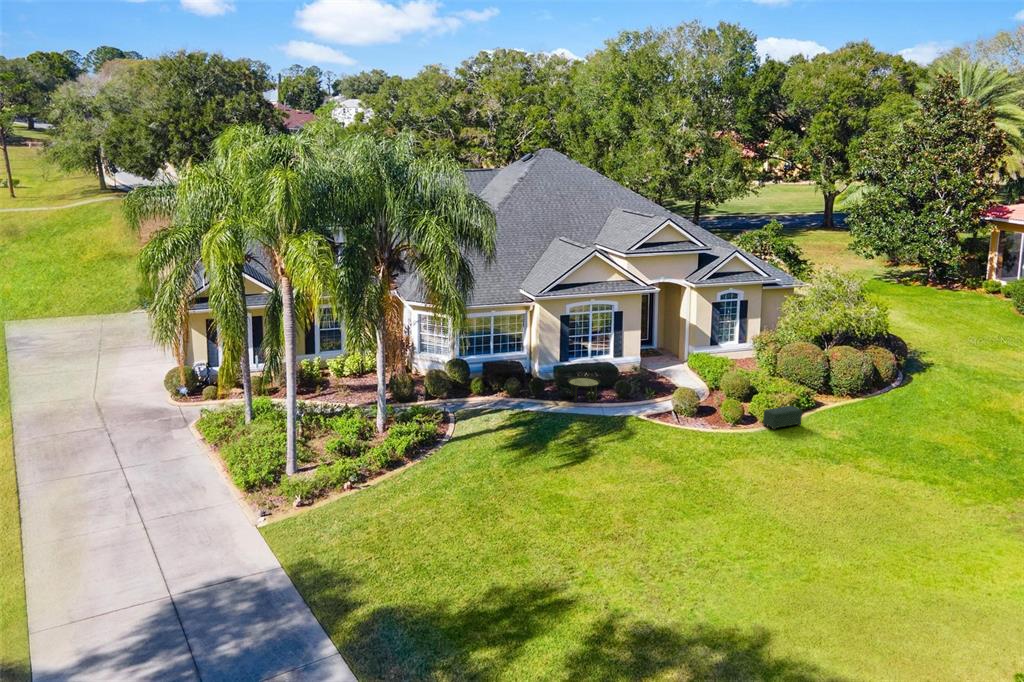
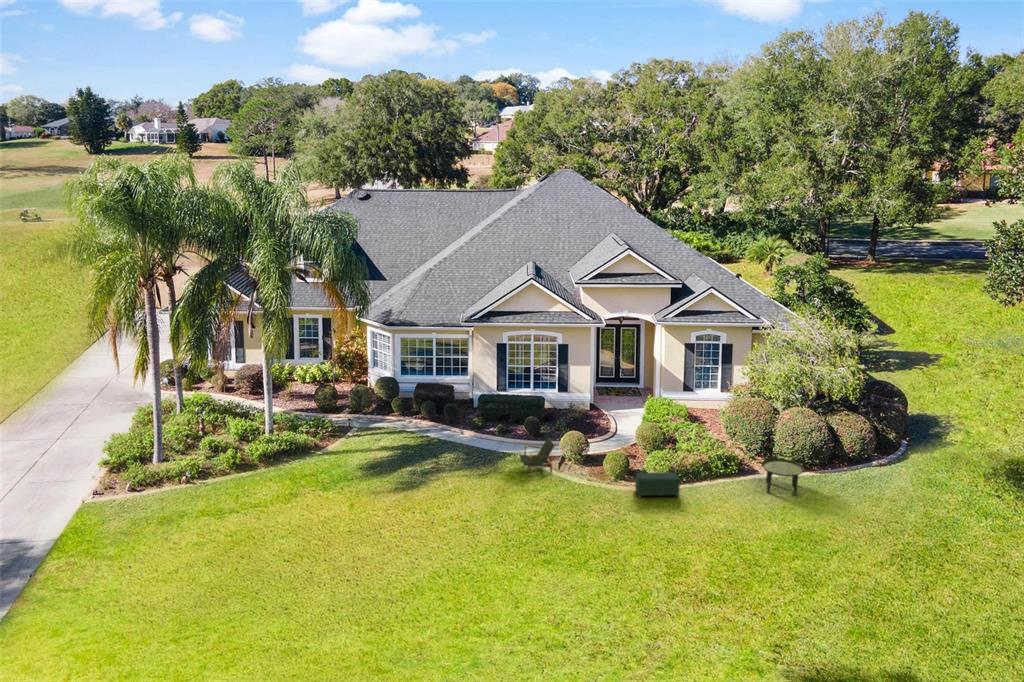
round table: present [567,376,600,403] -> present [761,459,805,496]
lounge chair: none [651,391,686,428] -> present [520,438,554,476]

